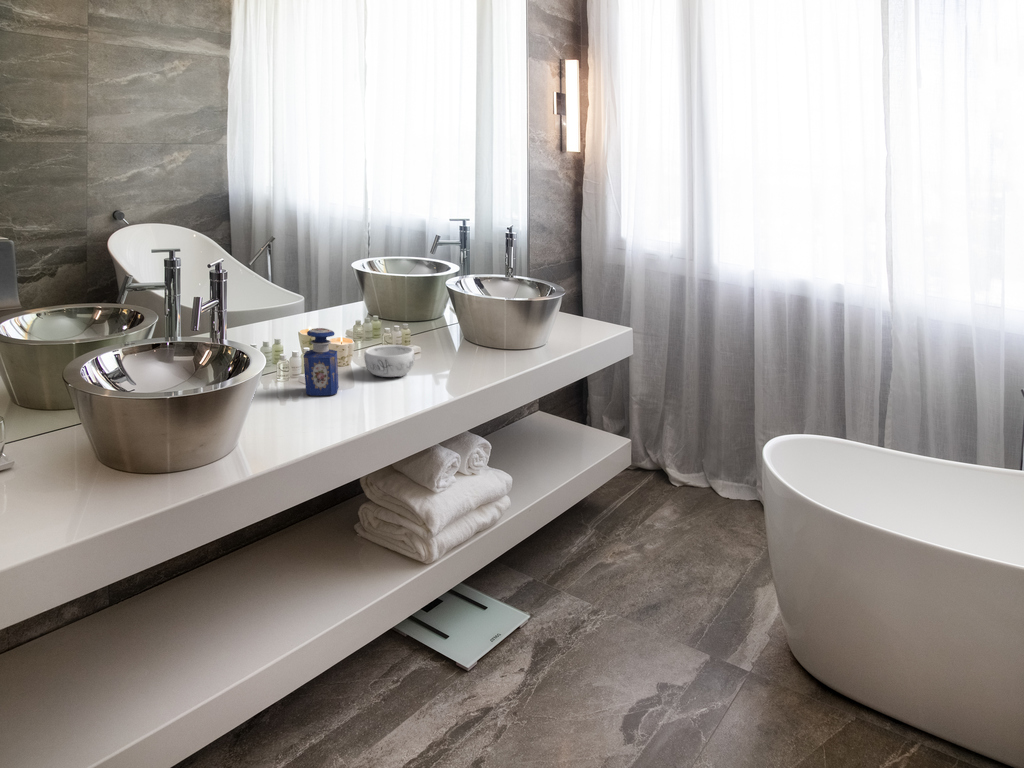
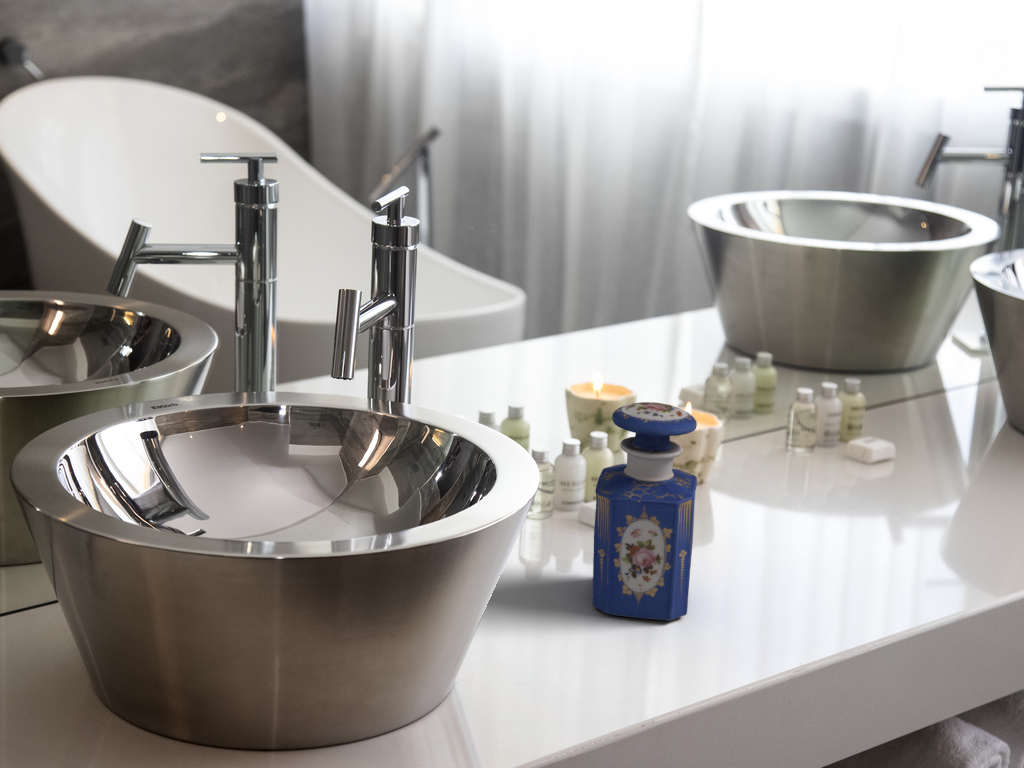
decorative bowl: present [364,345,415,377] -> none [761,450,920,559]

